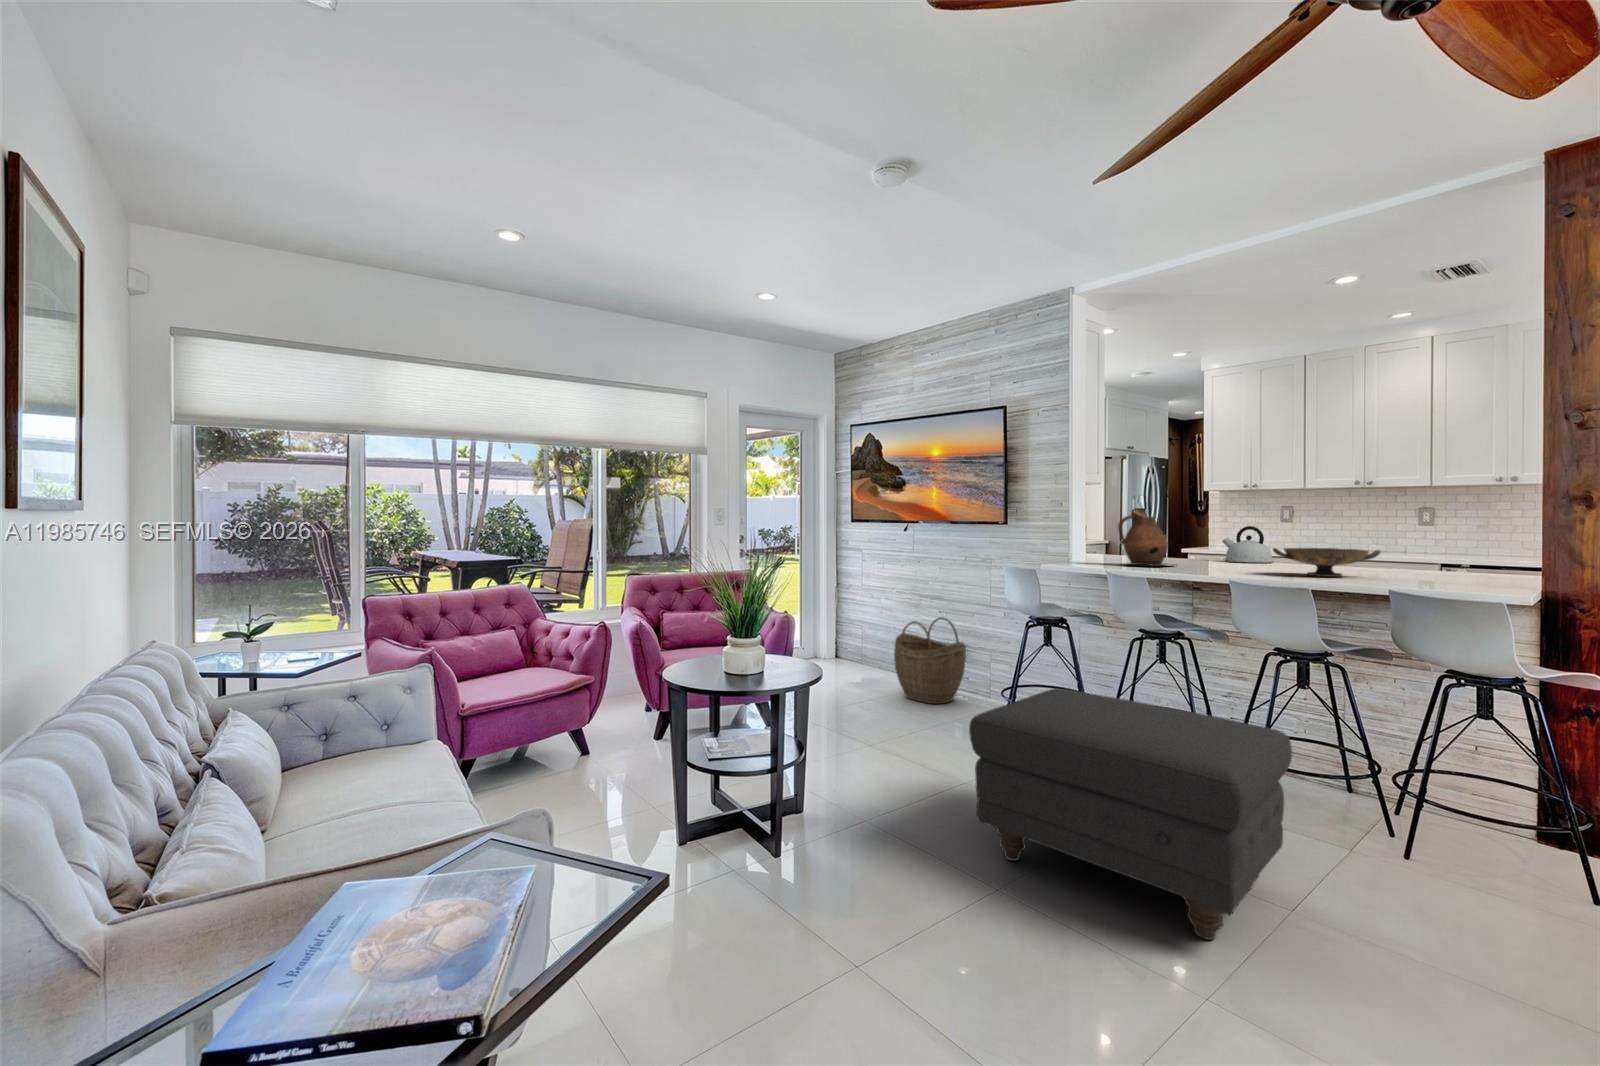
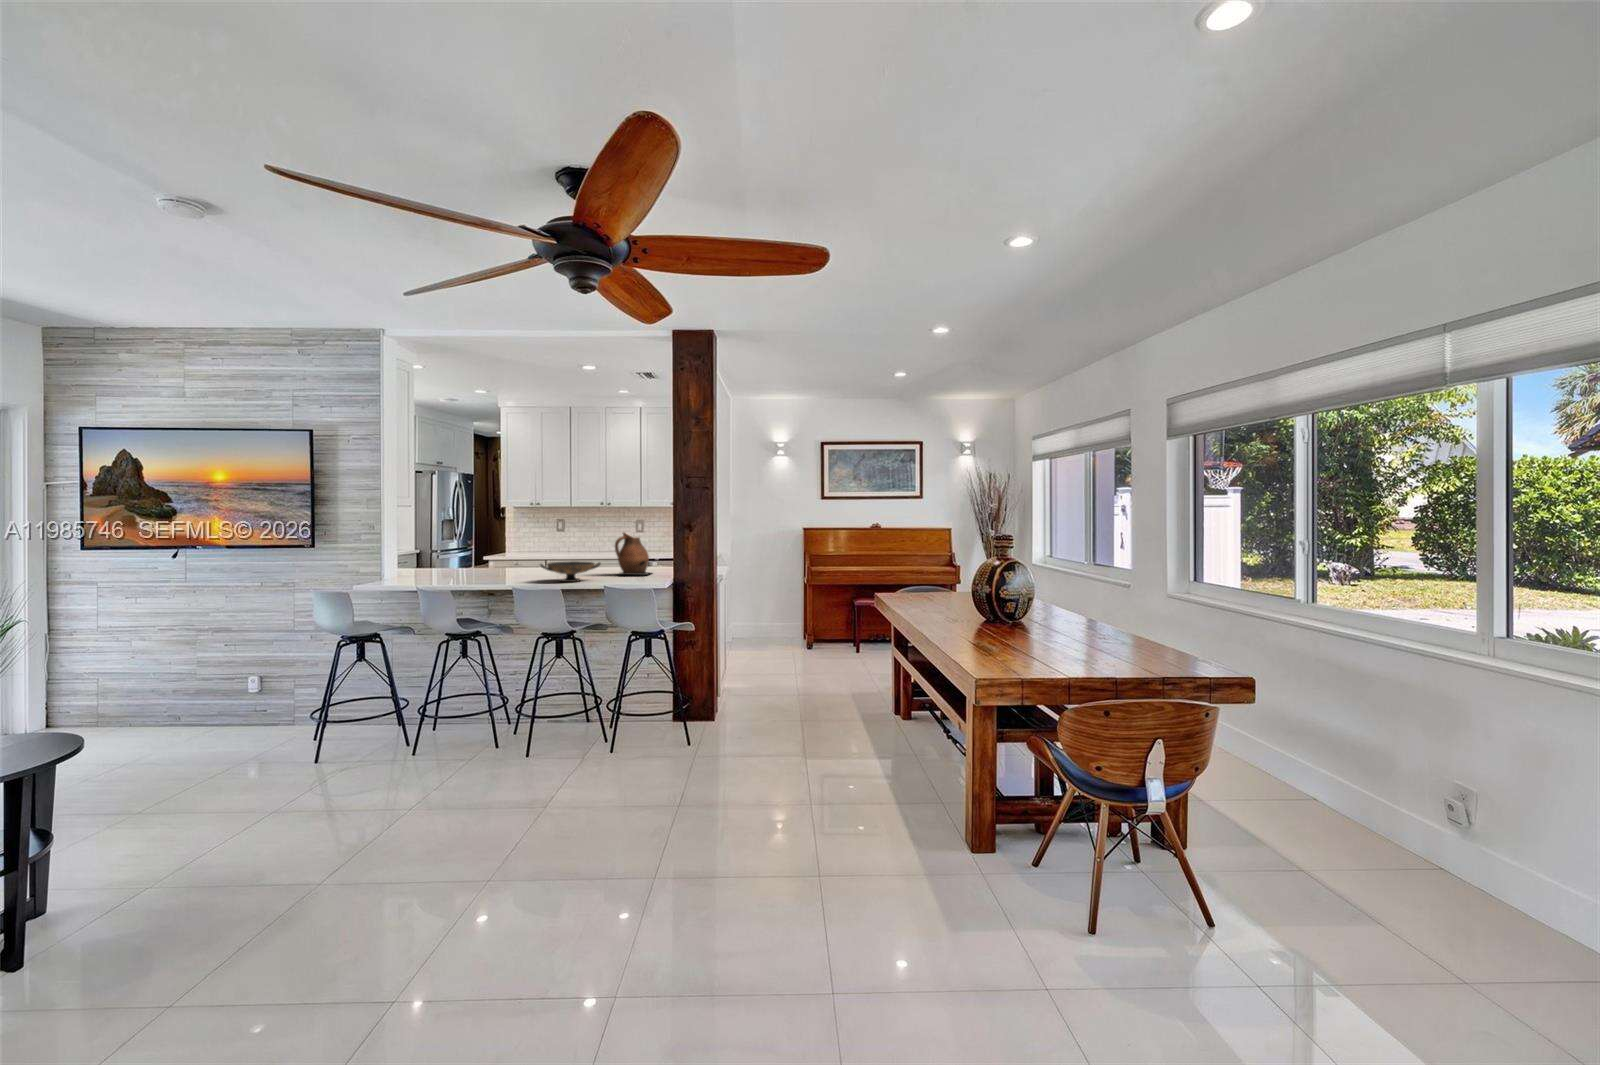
ceramic pitcher: present [1118,510,1168,566] -> present [615,533,650,575]
kettle: present [1222,526,1274,563] -> none [512,542,547,570]
woven basket: present [894,617,965,704] -> none [160,648,264,746]
ottoman: present [969,688,1292,940] -> none [285,692,545,854]

